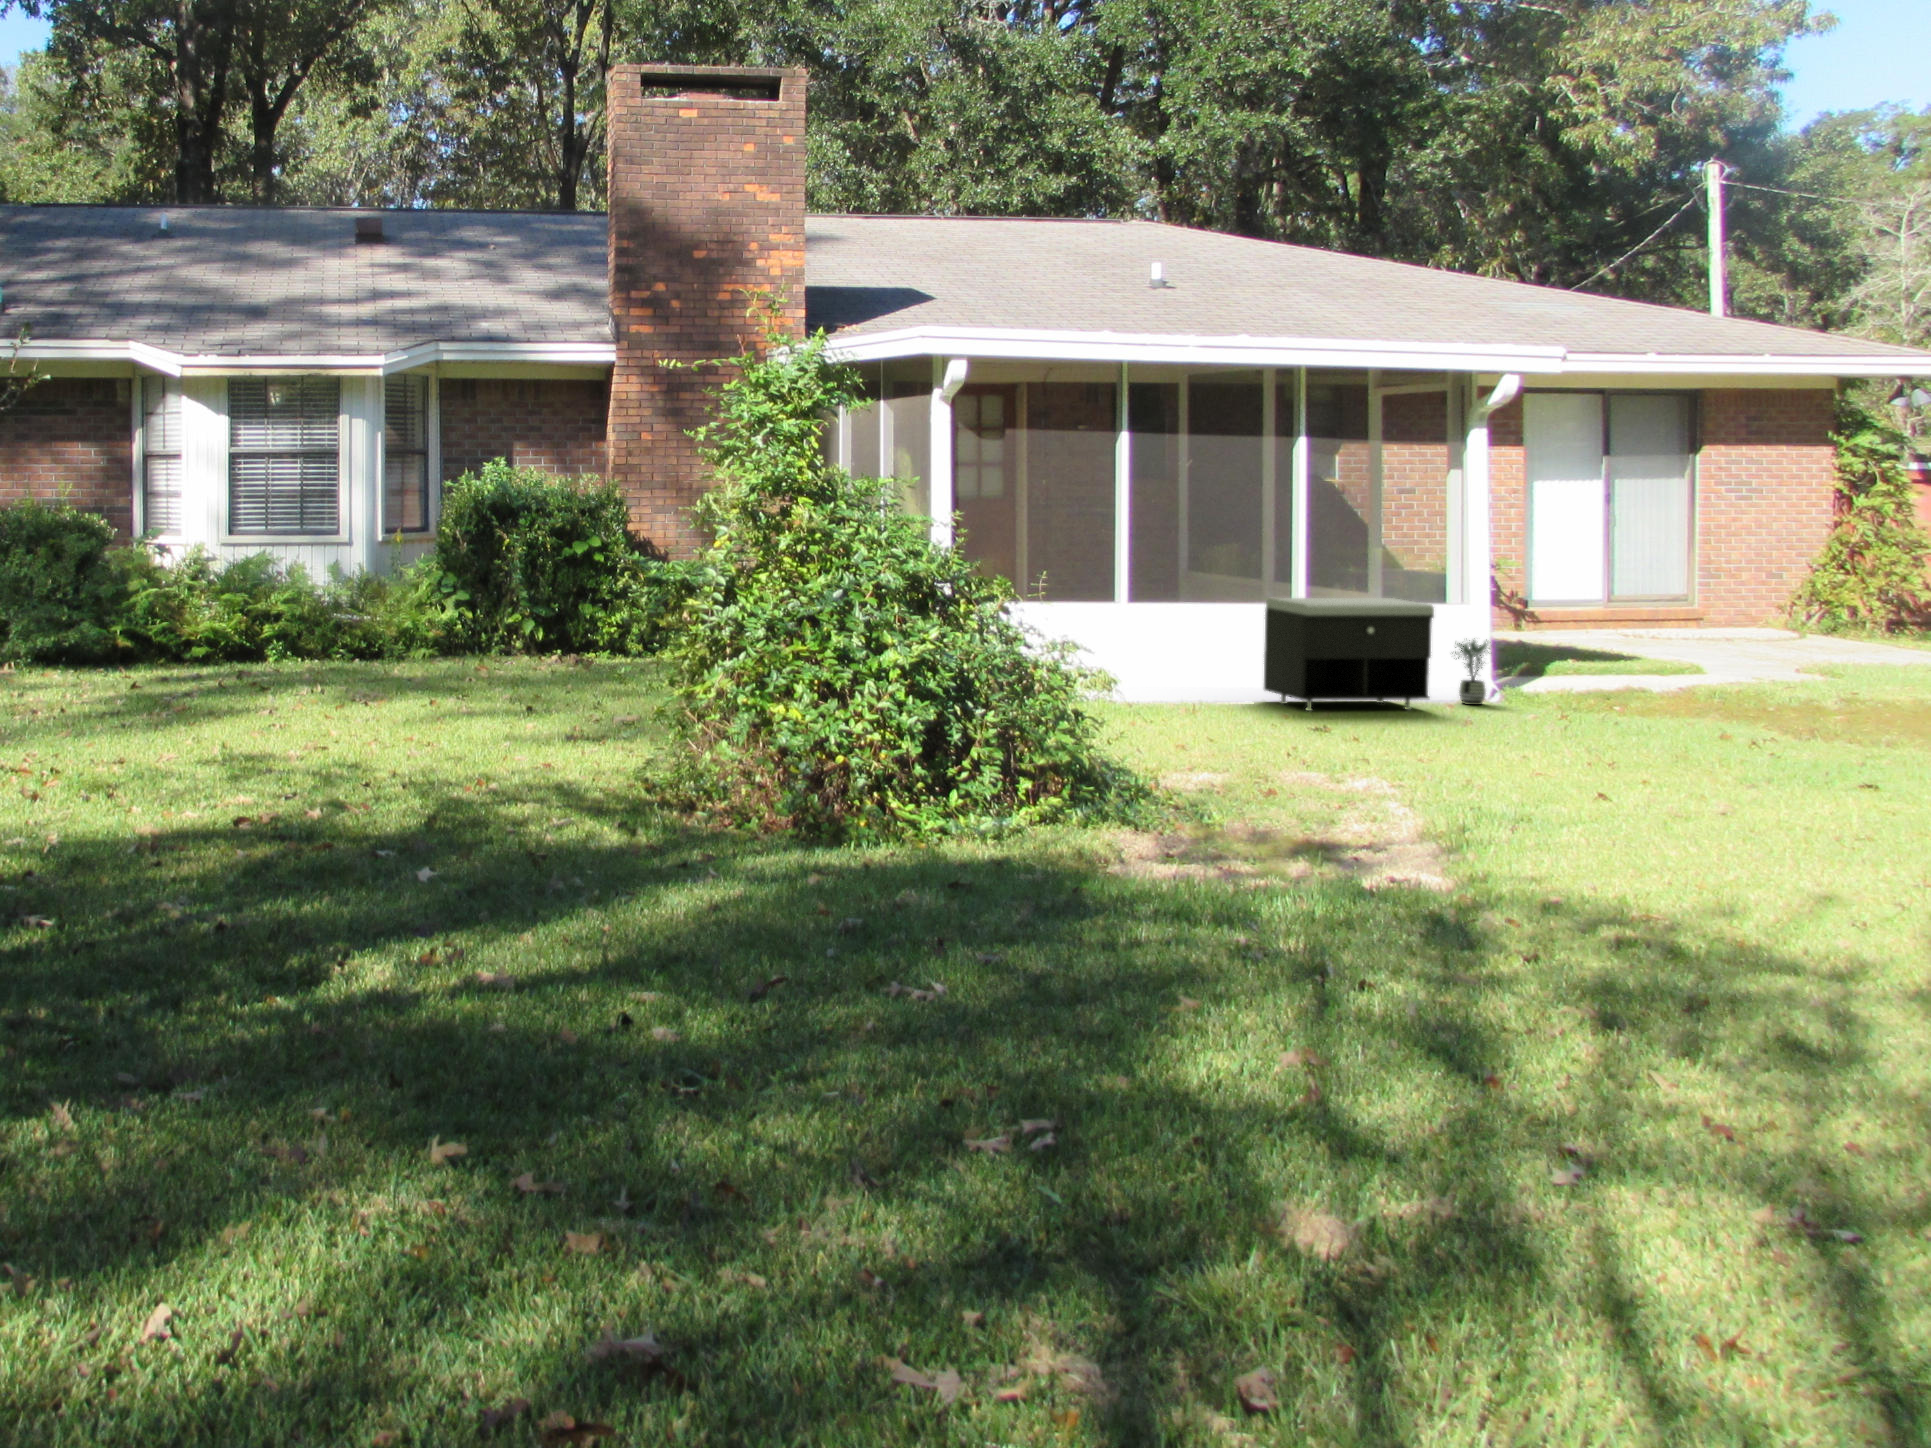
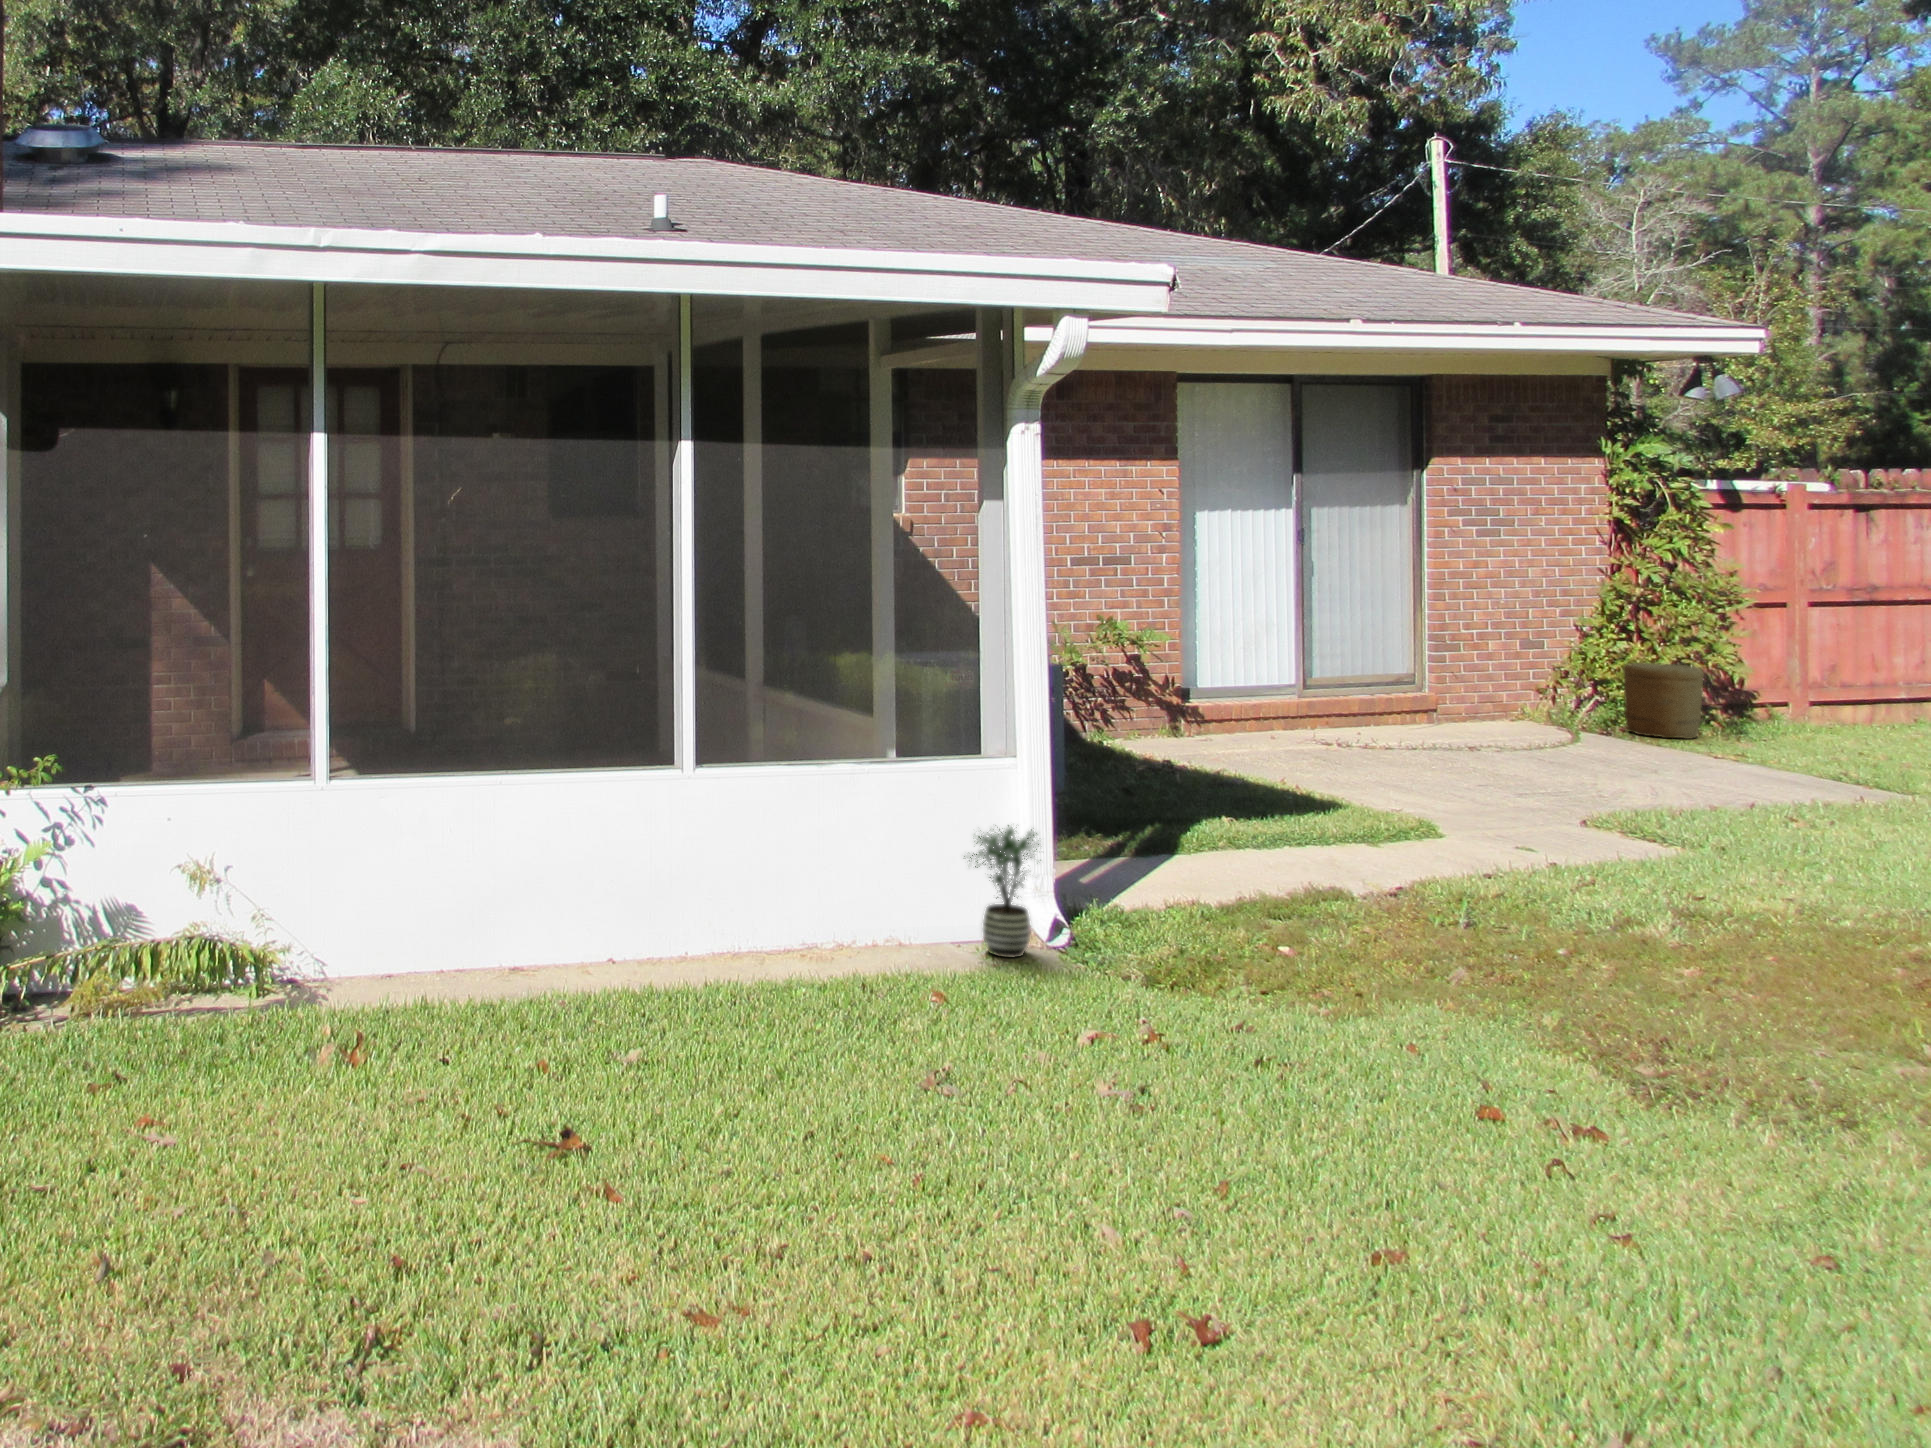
woven basket: none [1840,589,1898,640] -> present [1623,663,1704,739]
storage bench: present [1264,598,1434,711] -> none [600,749,913,996]

